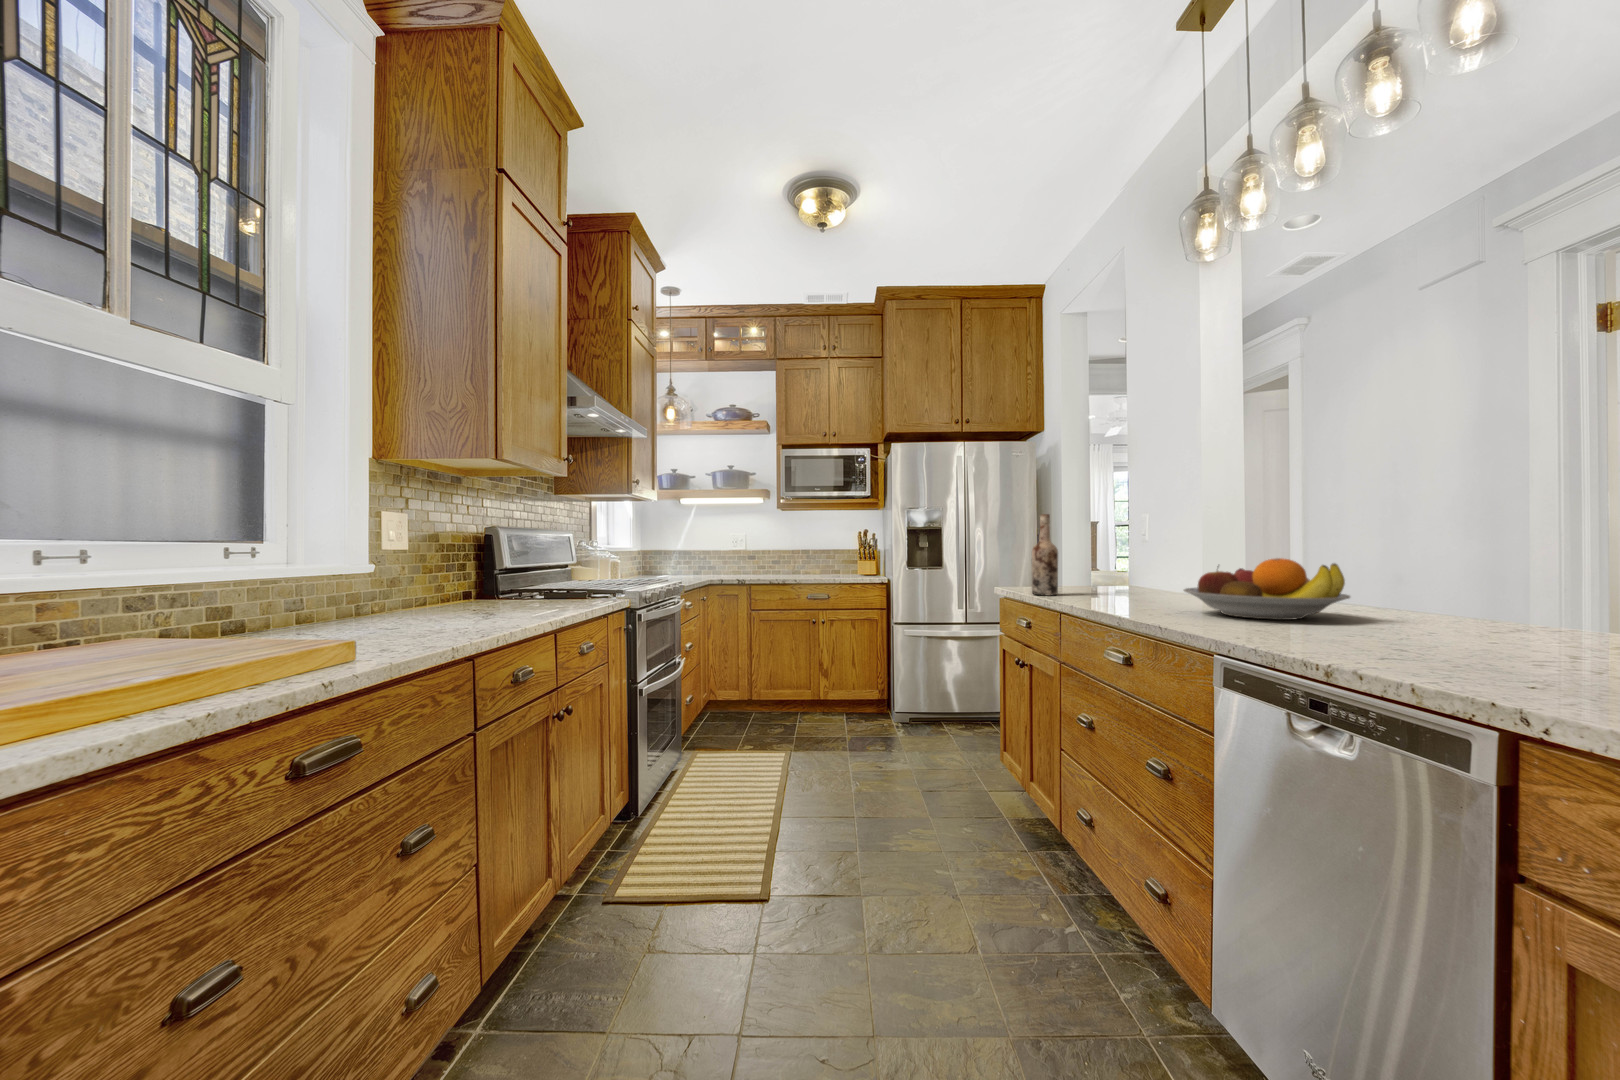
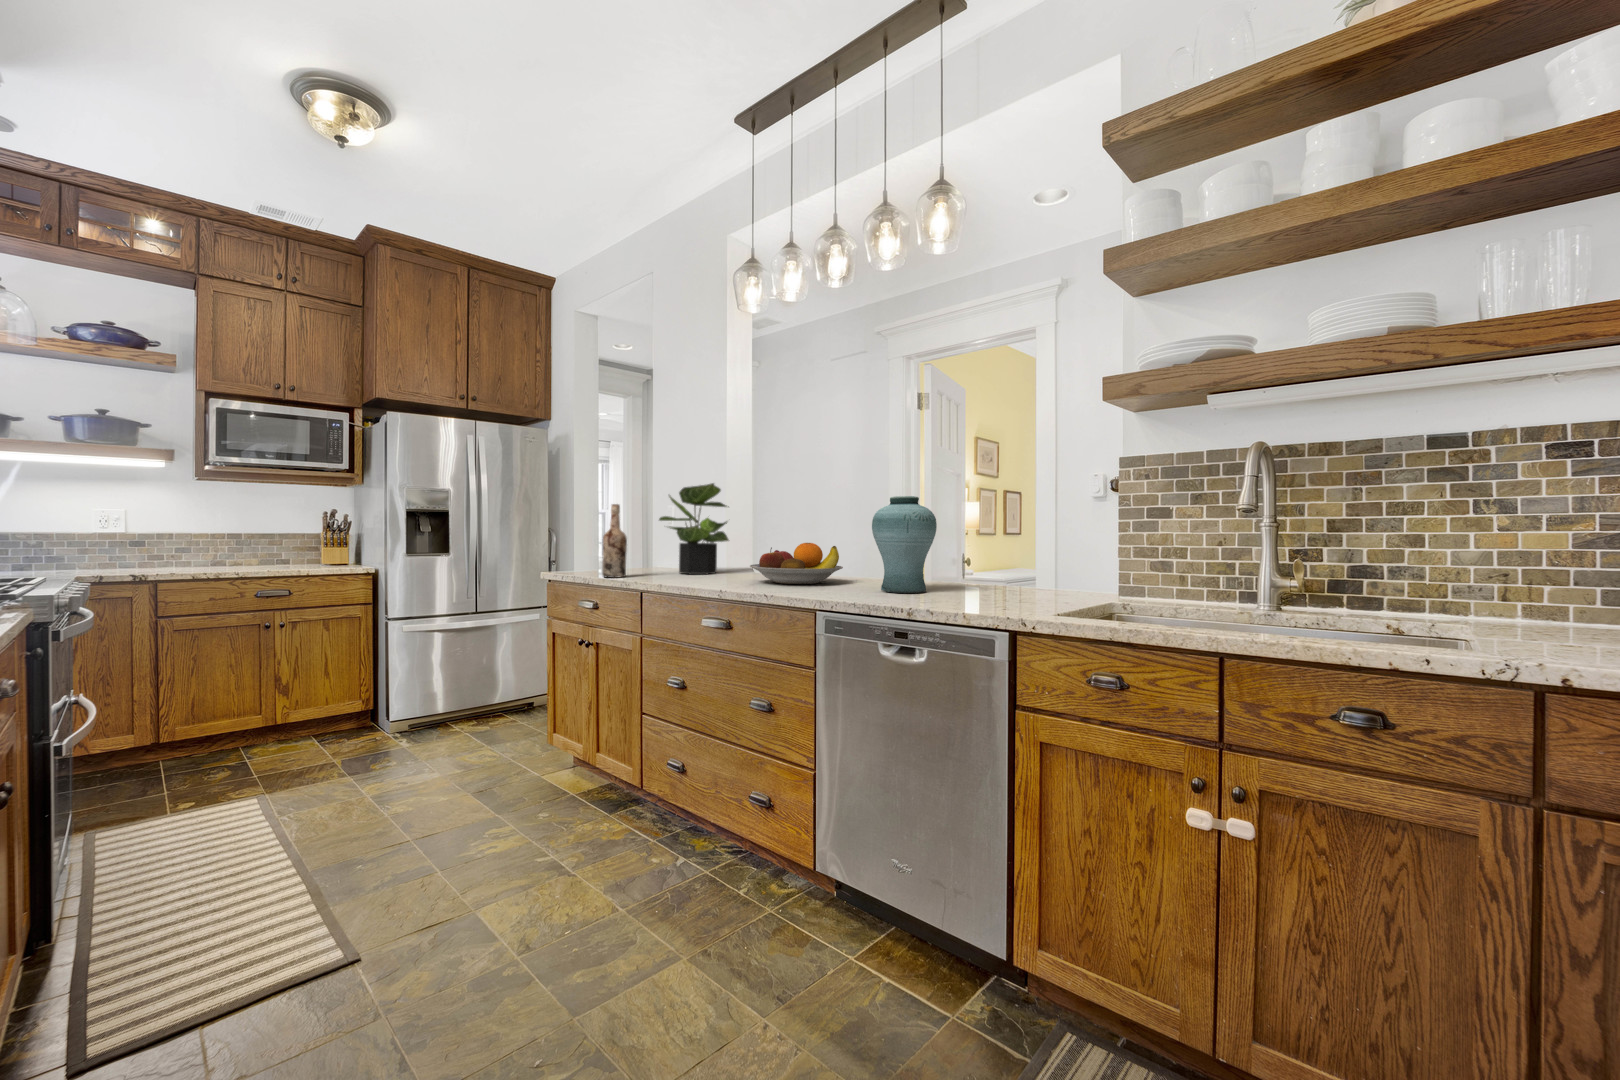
potted plant: none [1106,480,1208,598] -> present [659,483,729,574]
vase: none [1349,481,1500,650] -> present [872,496,937,593]

